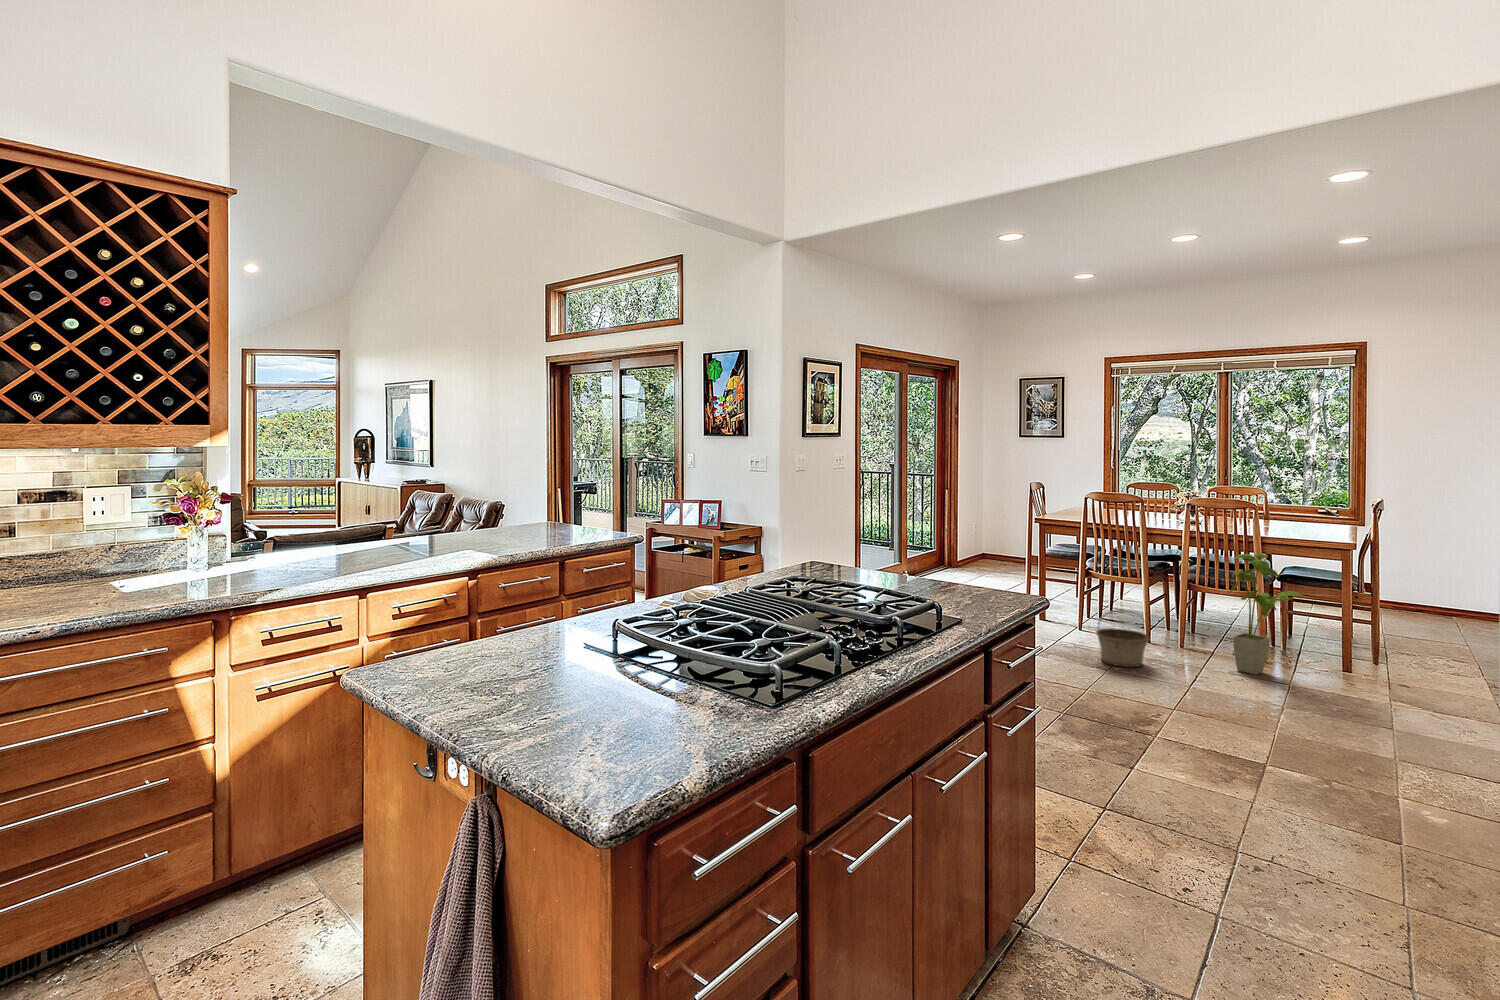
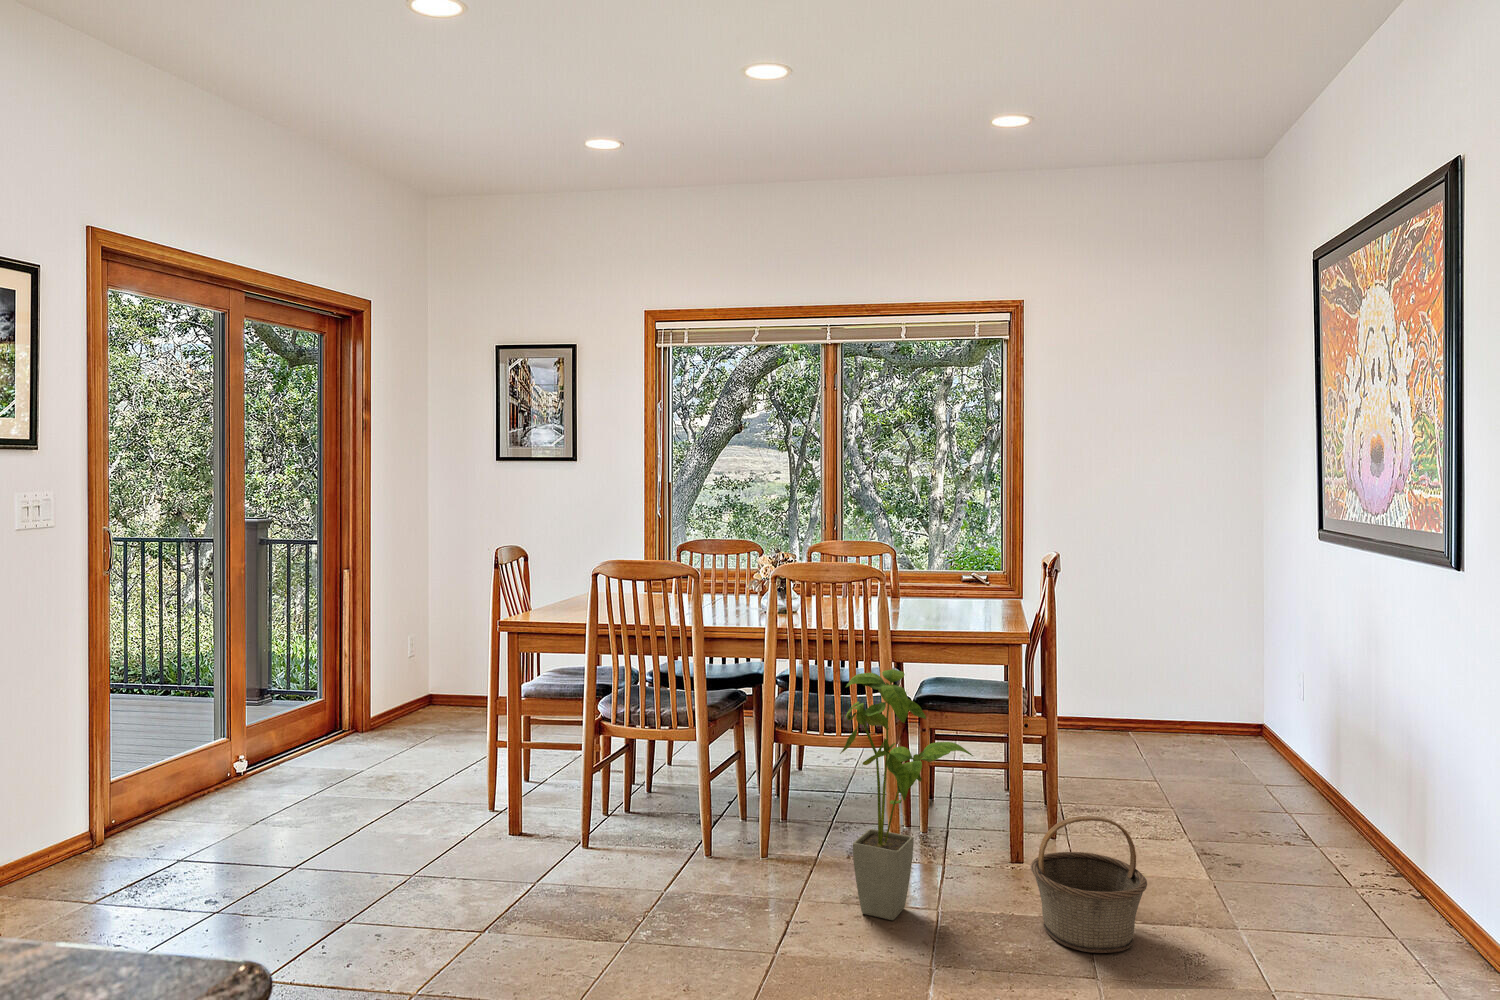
basket: present [1096,610,1149,667] -> present [1031,816,1147,953]

